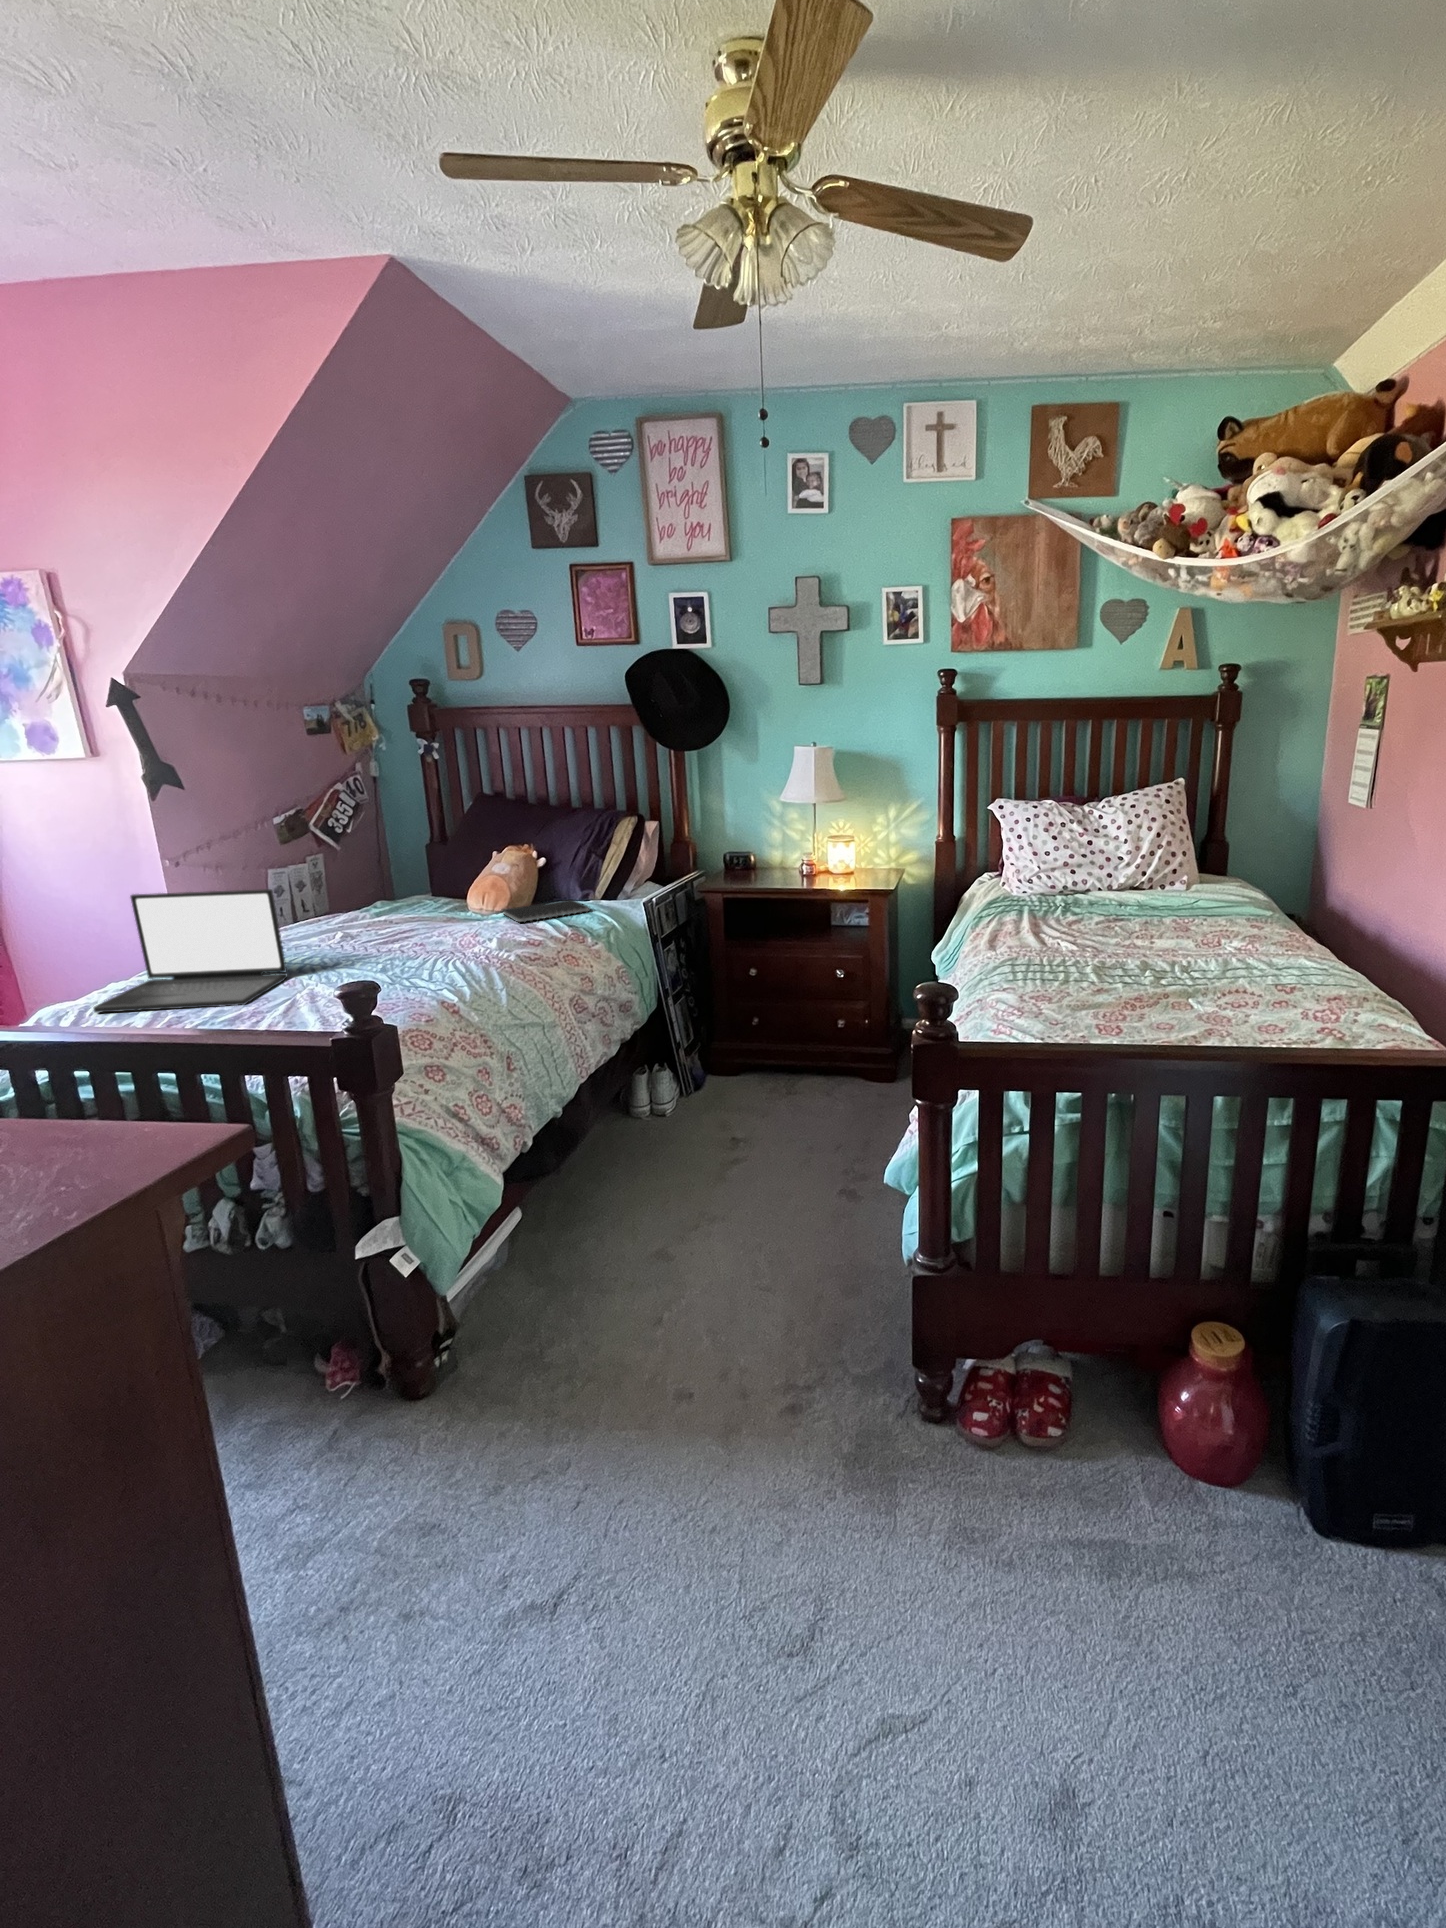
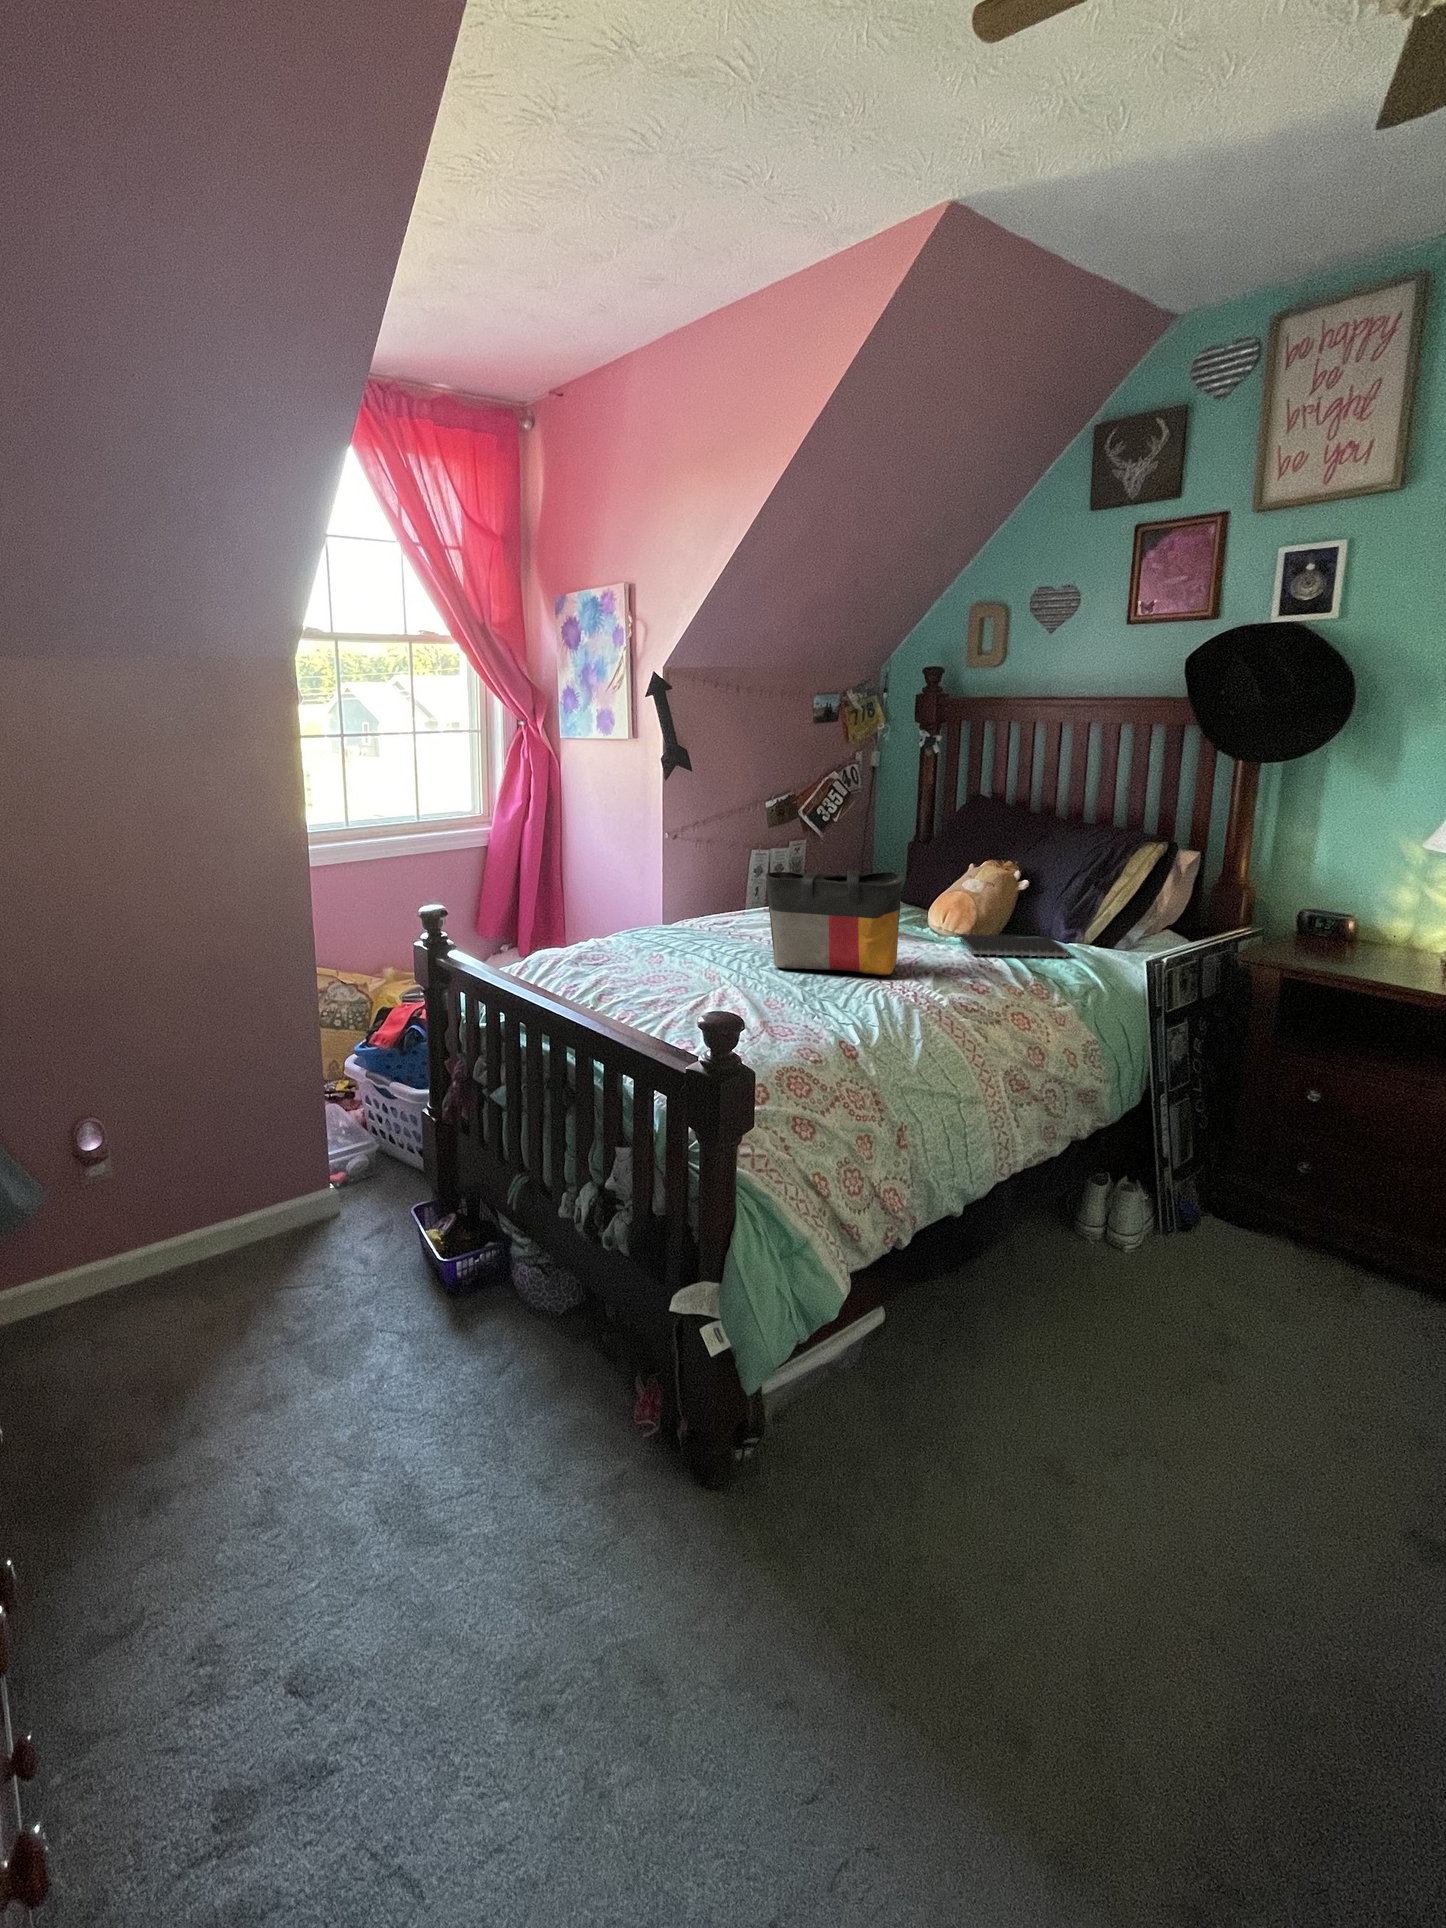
tote bag: none [321,861,461,965] -> present [766,870,906,975]
laptop: present [94,889,288,1013] -> none [565,863,720,988]

